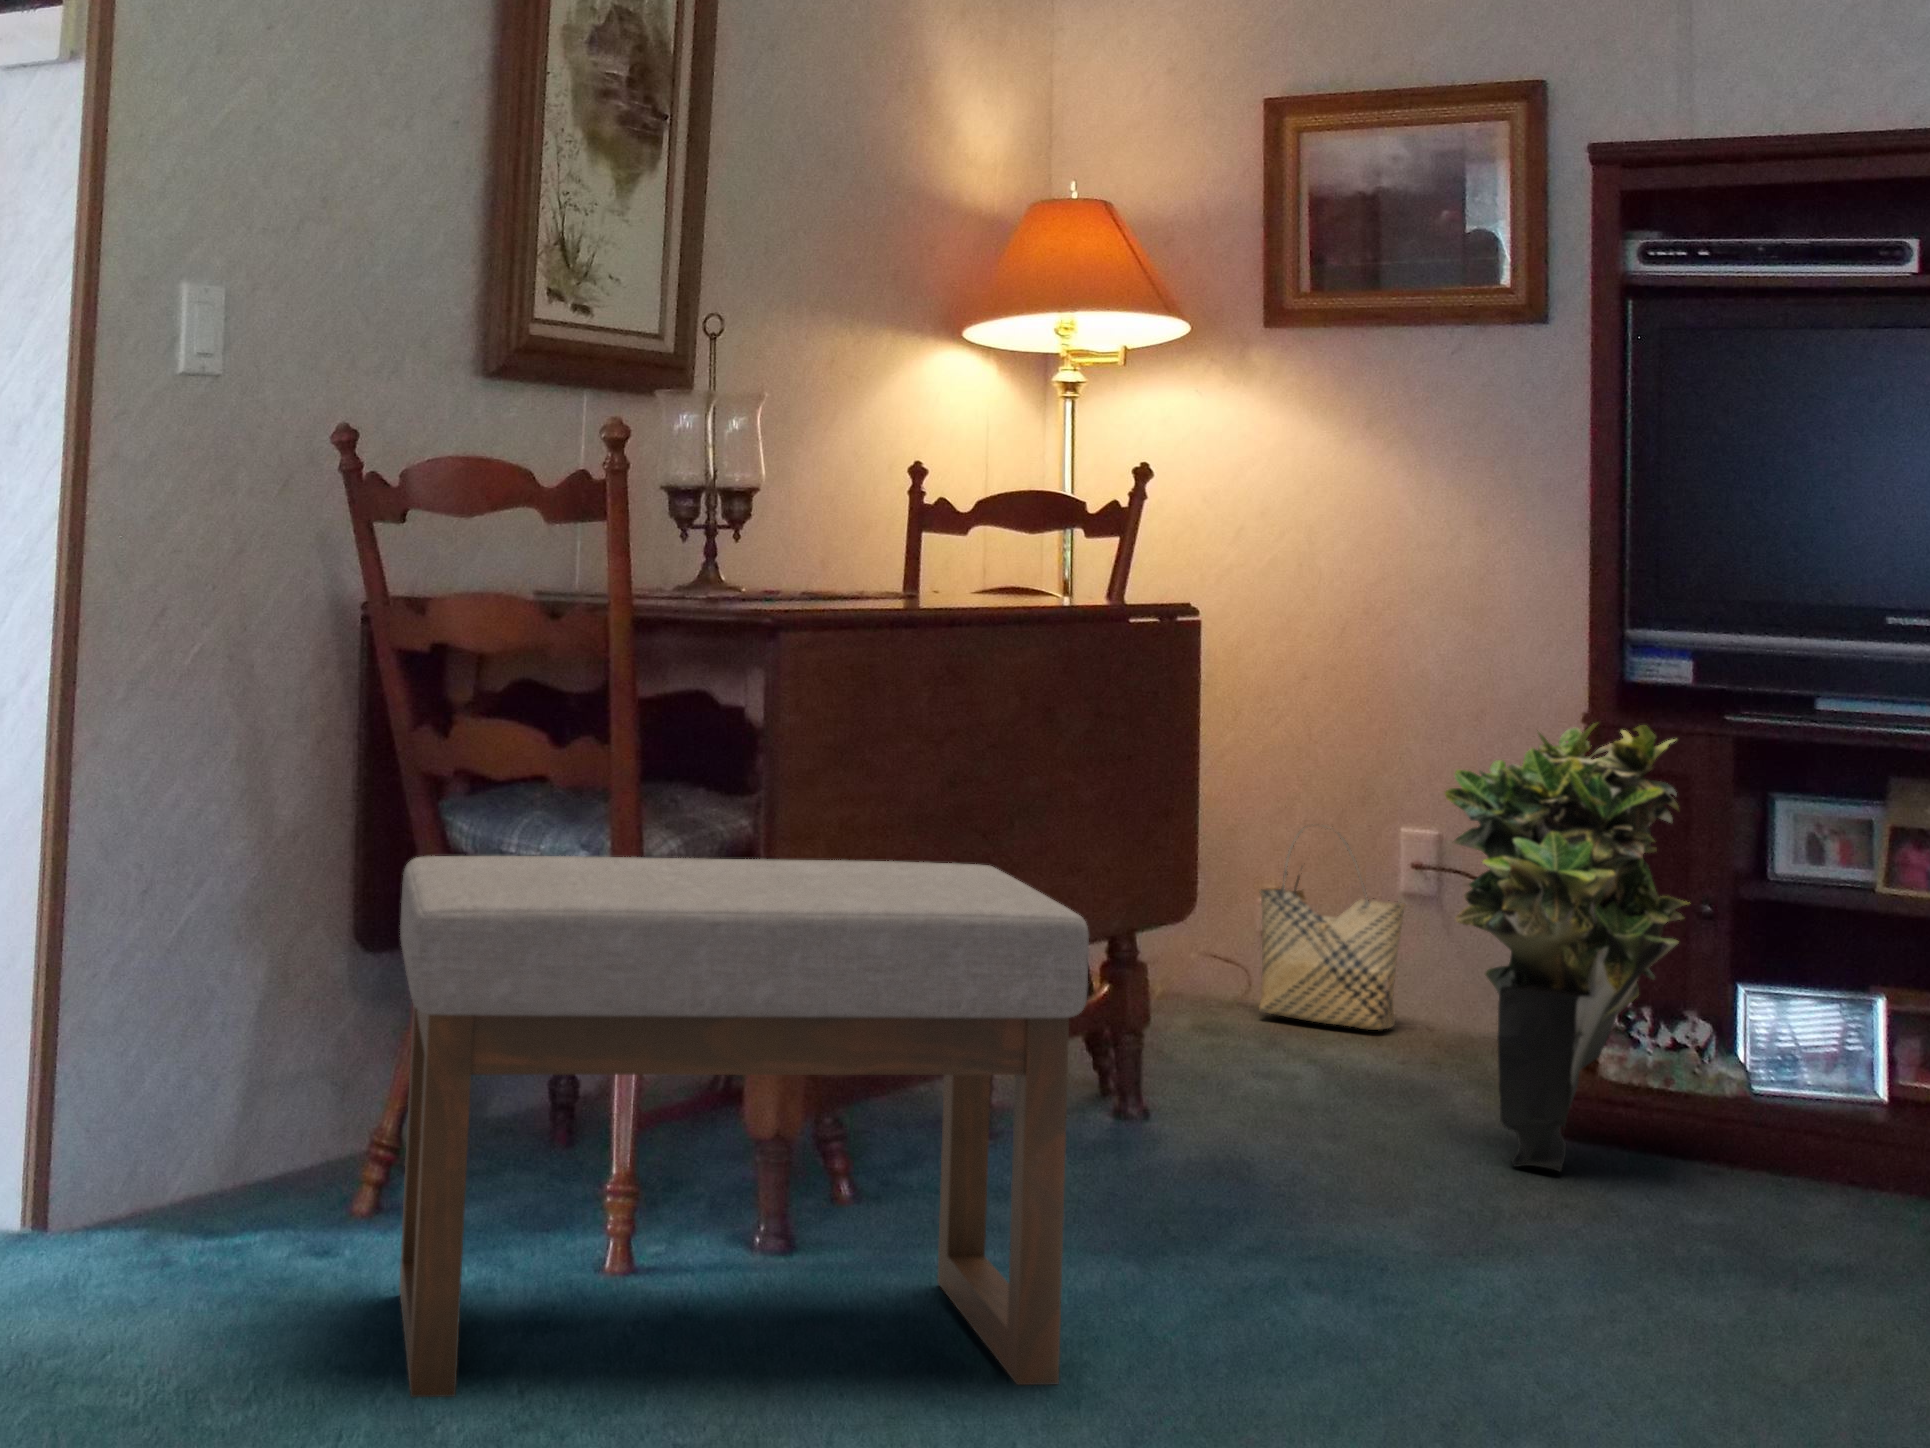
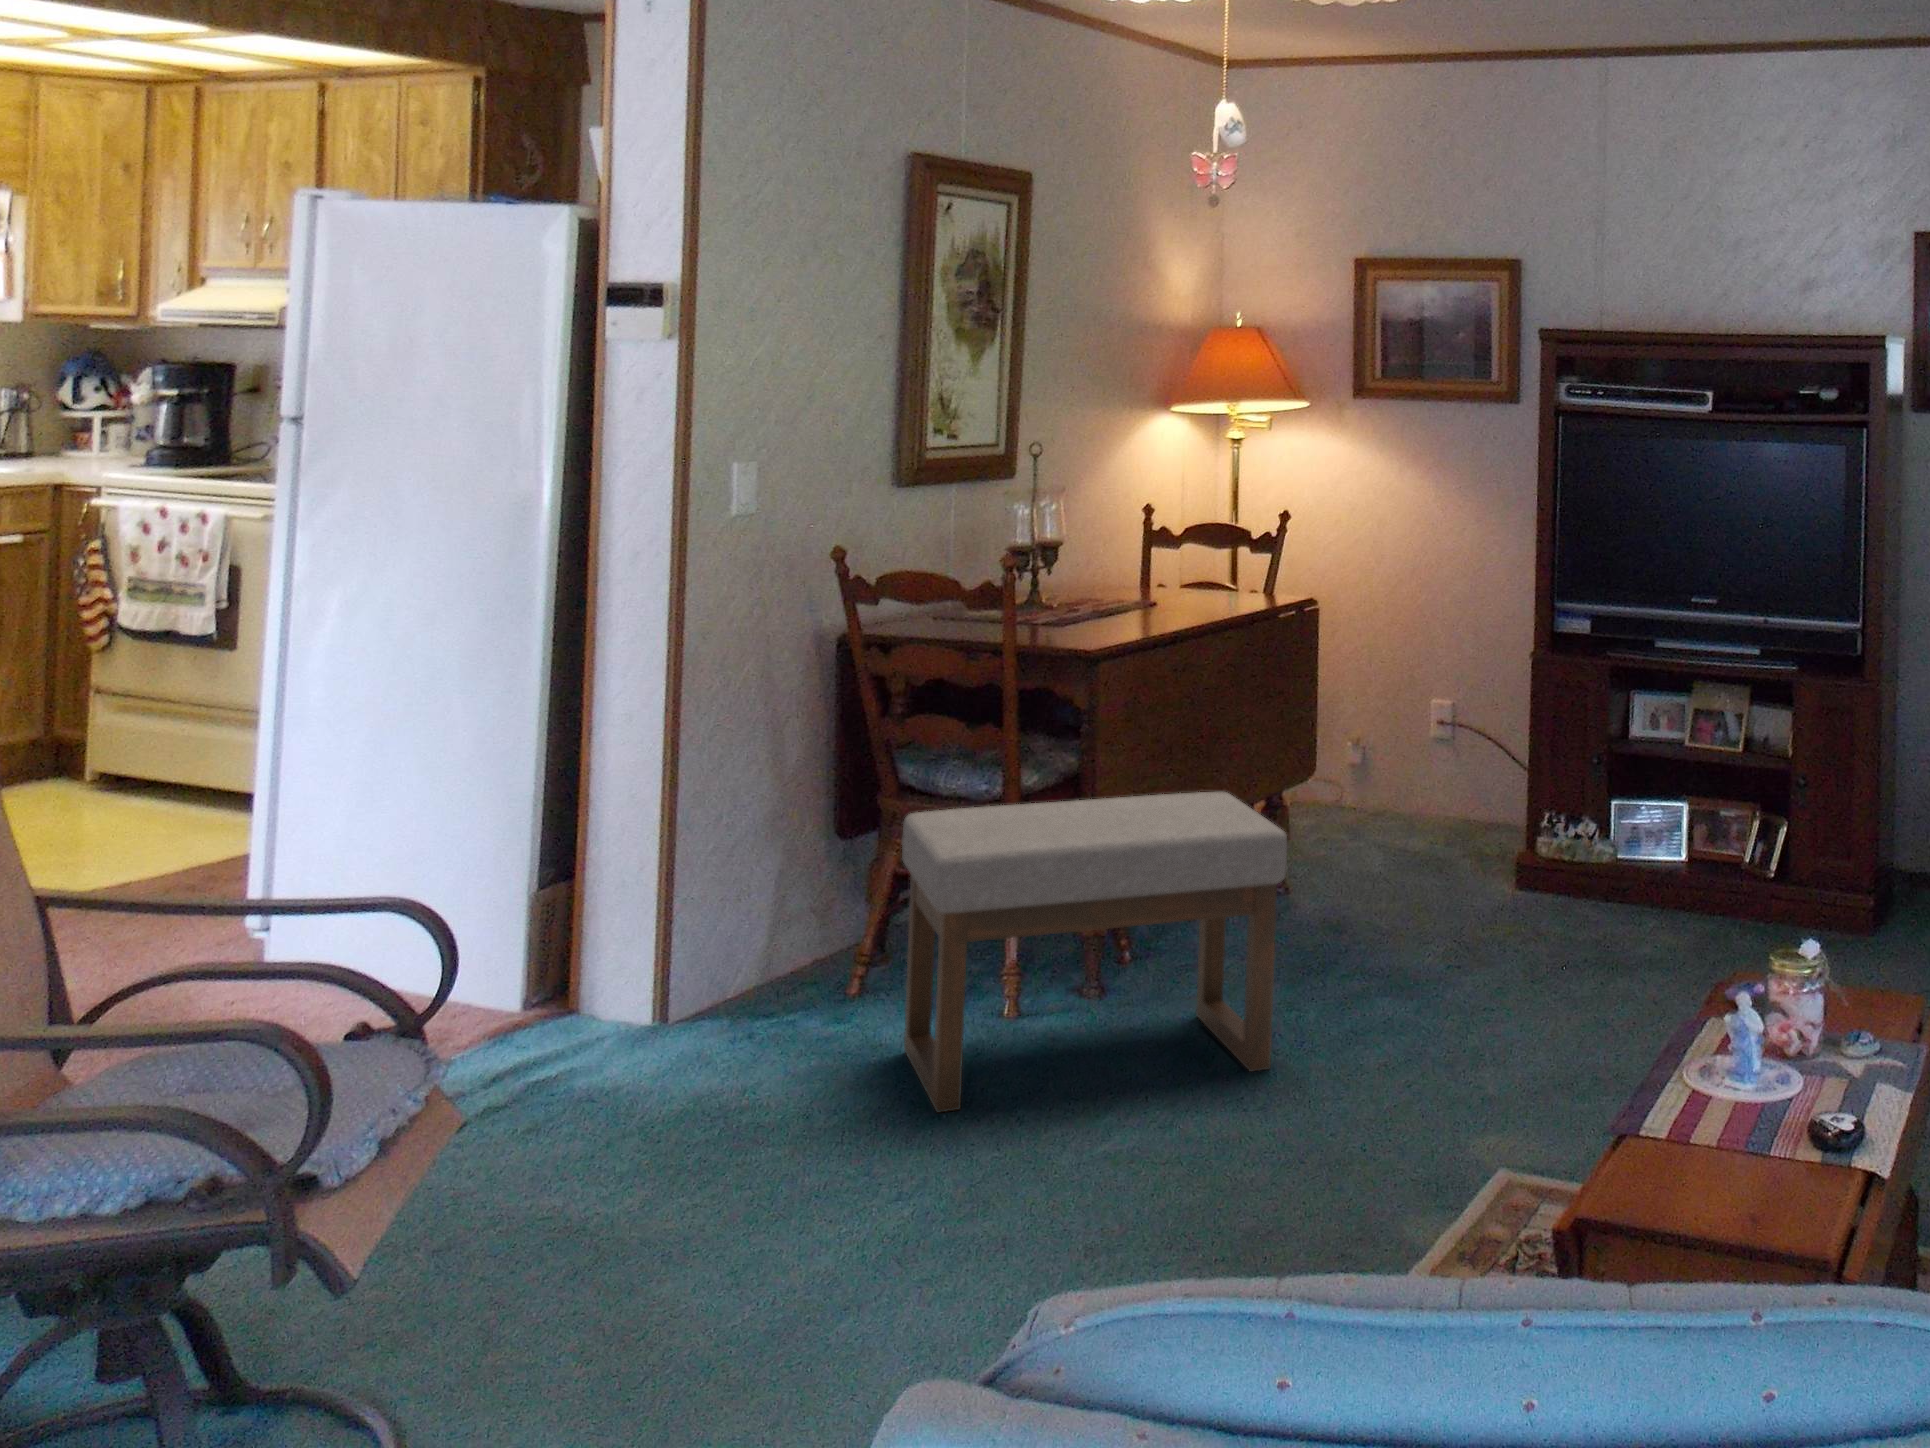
potted plant: present [1445,723,1688,1171] -> none [1458,661,1587,913]
woven basket: present [1259,824,1405,1030] -> none [1345,697,1431,820]

